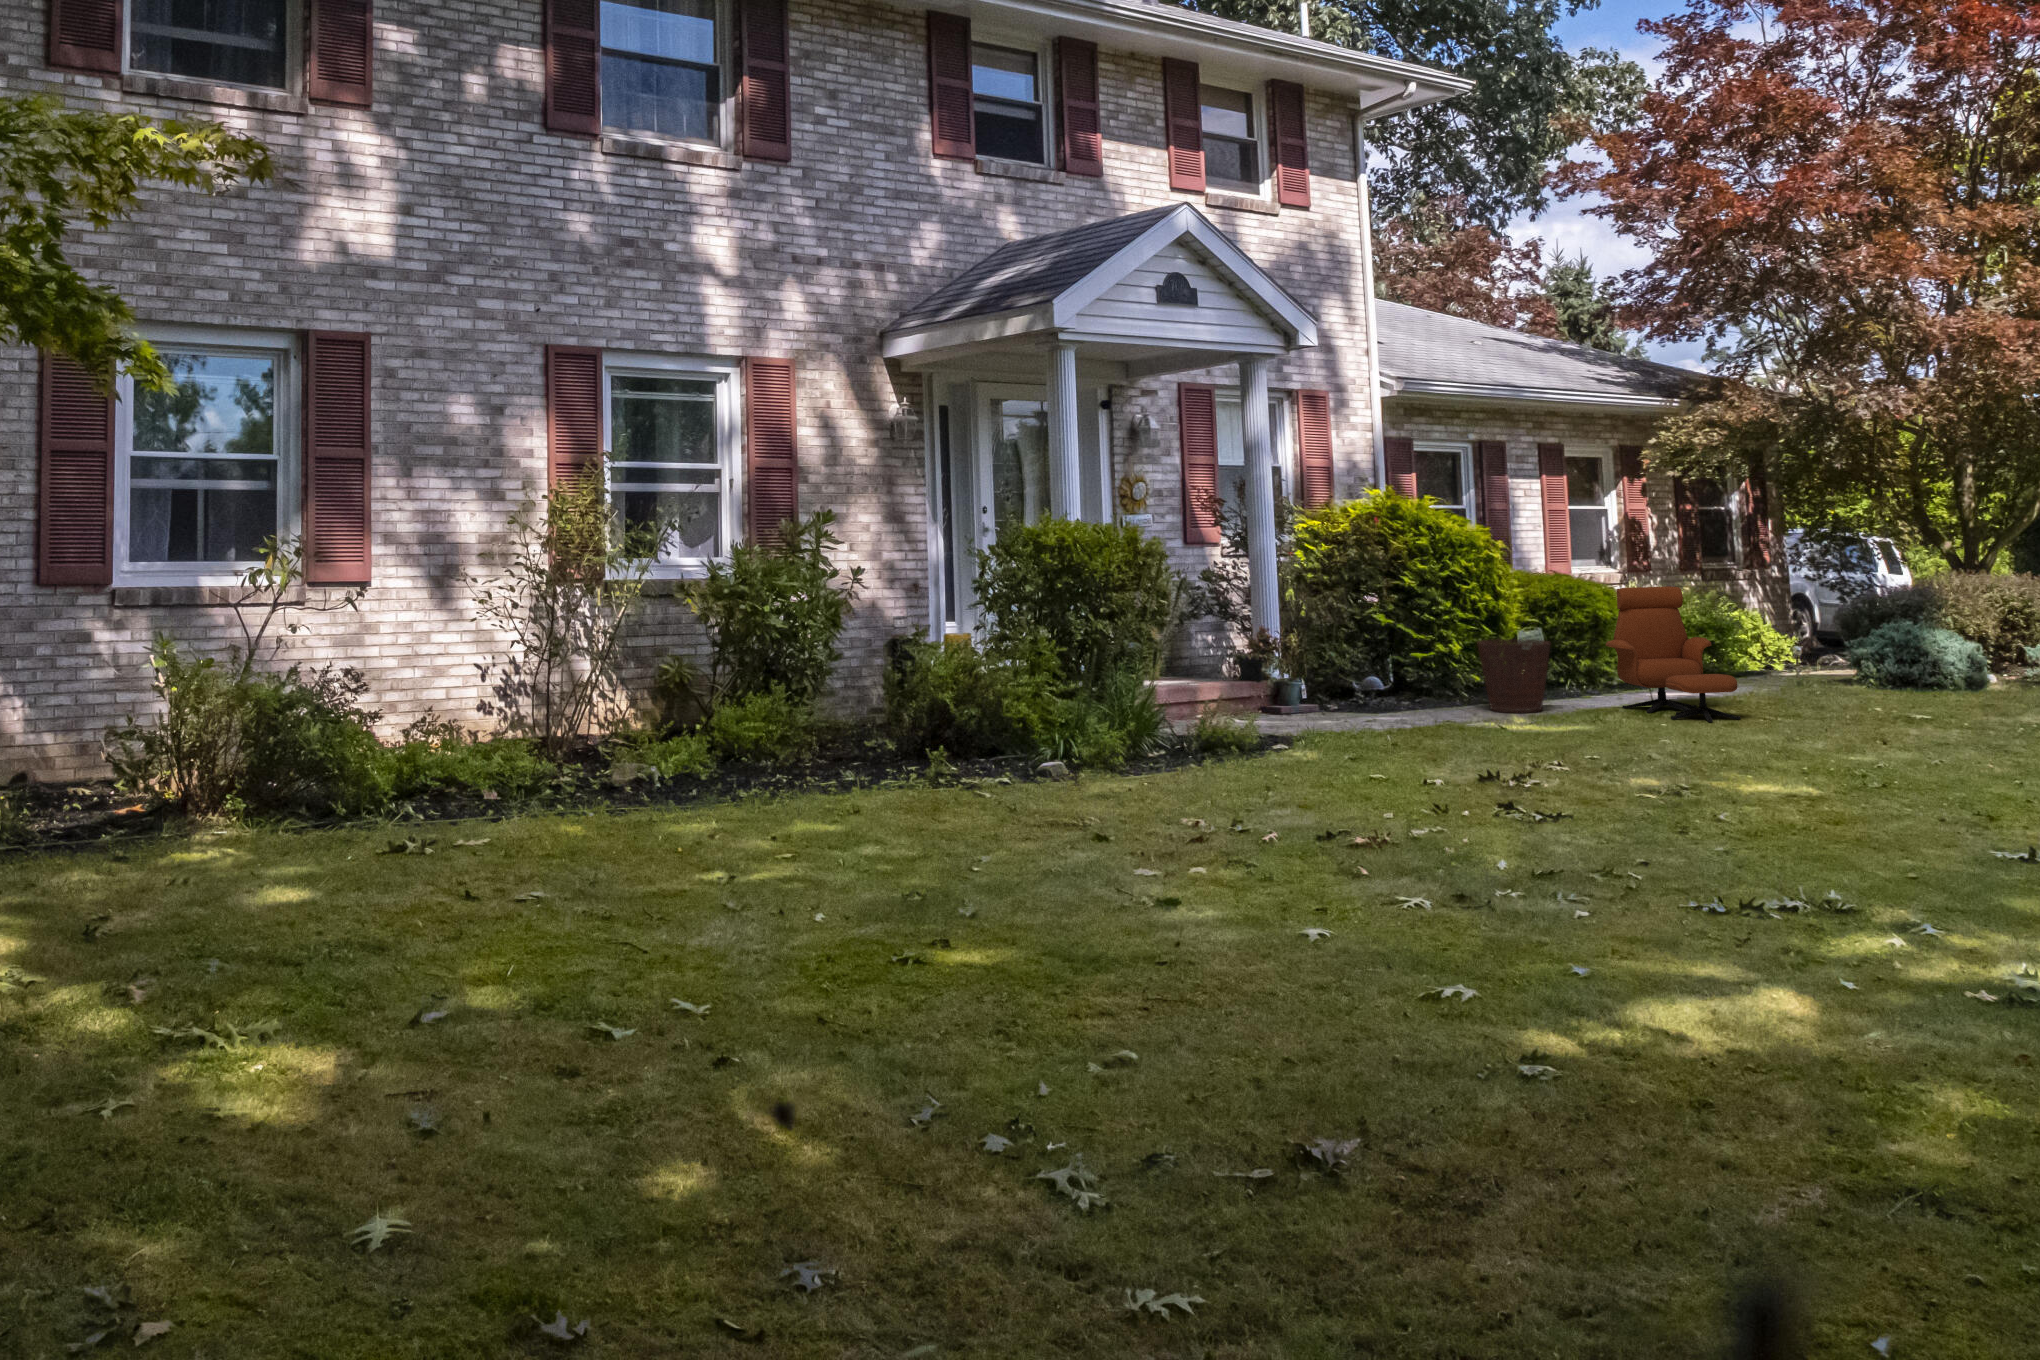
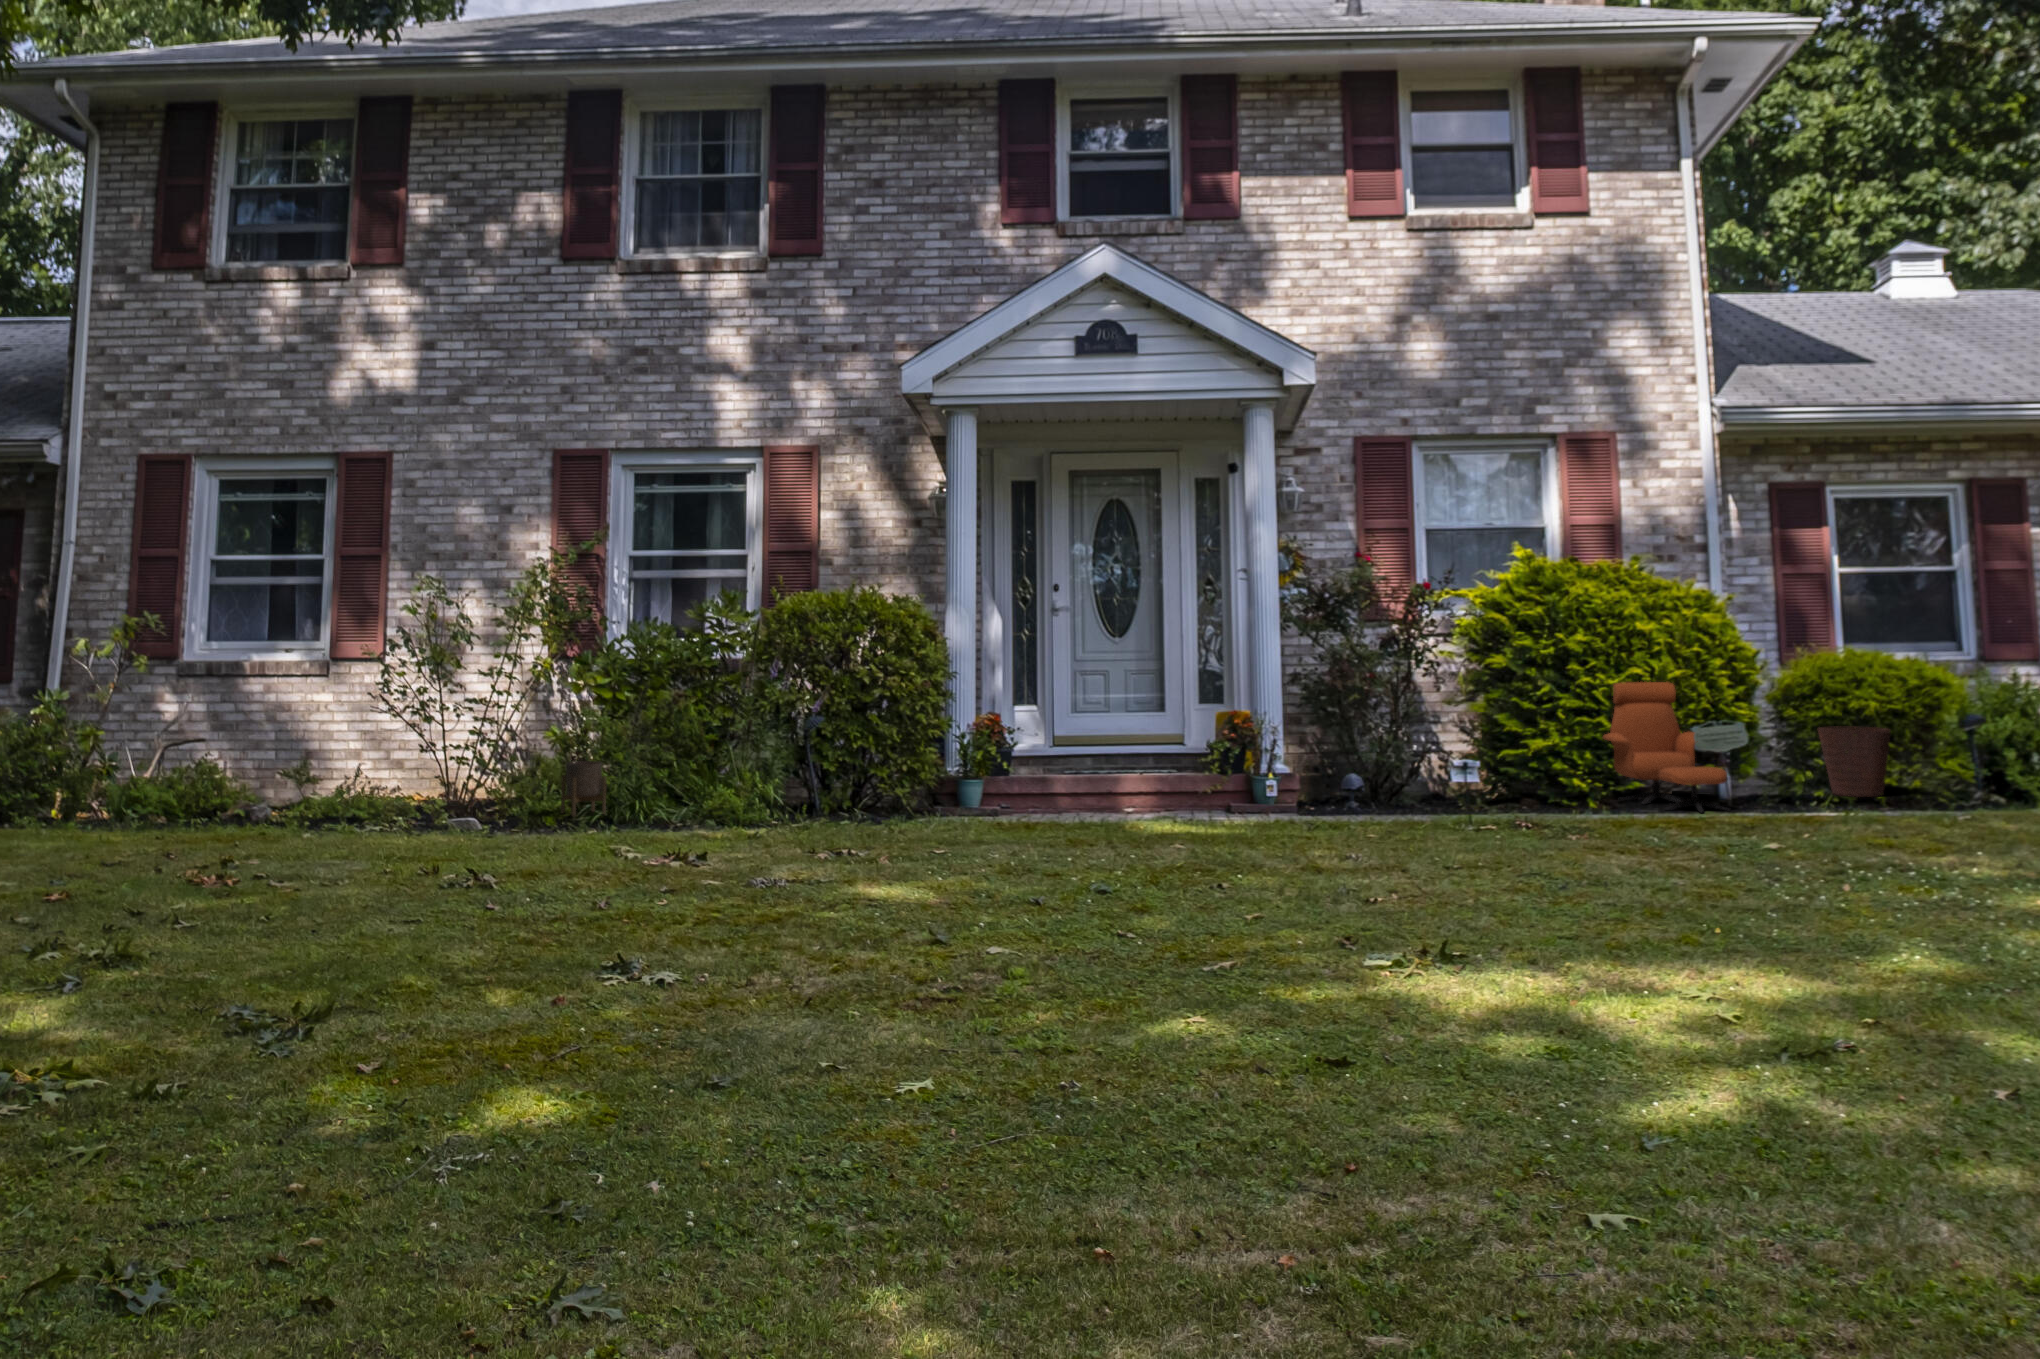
basket: present [1477,639,1550,713] -> present [1818,726,1891,796]
planter: none [538,680,583,736] -> present [561,761,606,816]

